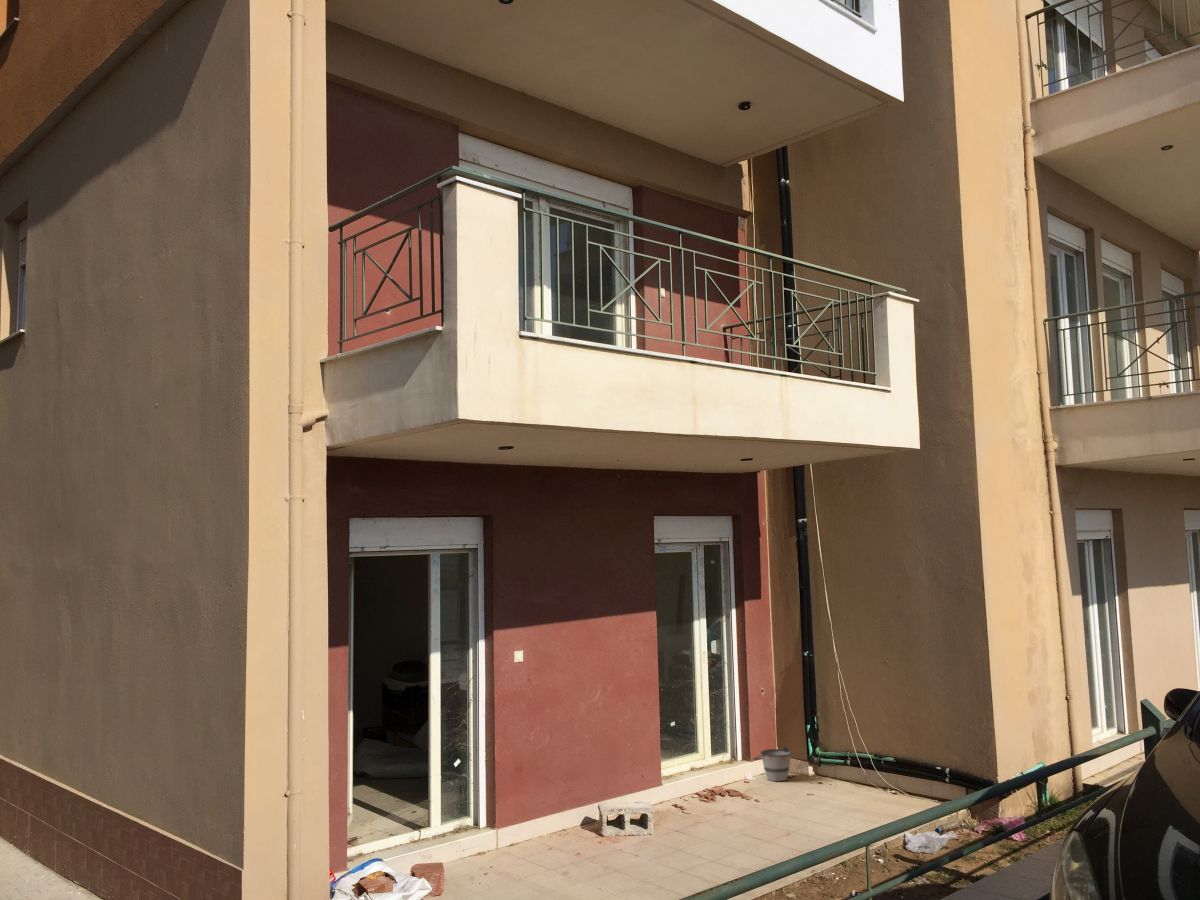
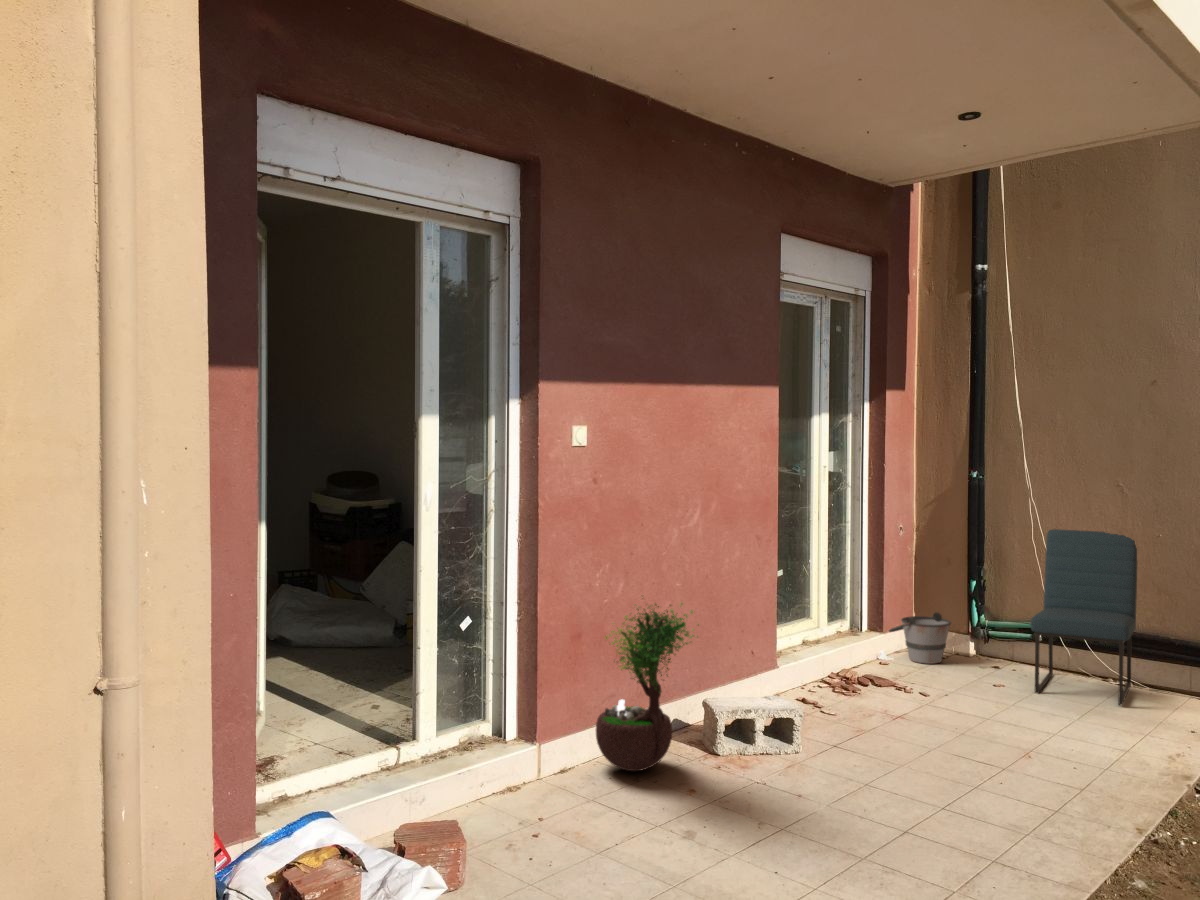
chair: none [826,691,900,807] -> present [1031,529,1137,705]
potted tree: none [531,746,586,846] -> present [596,598,699,771]

